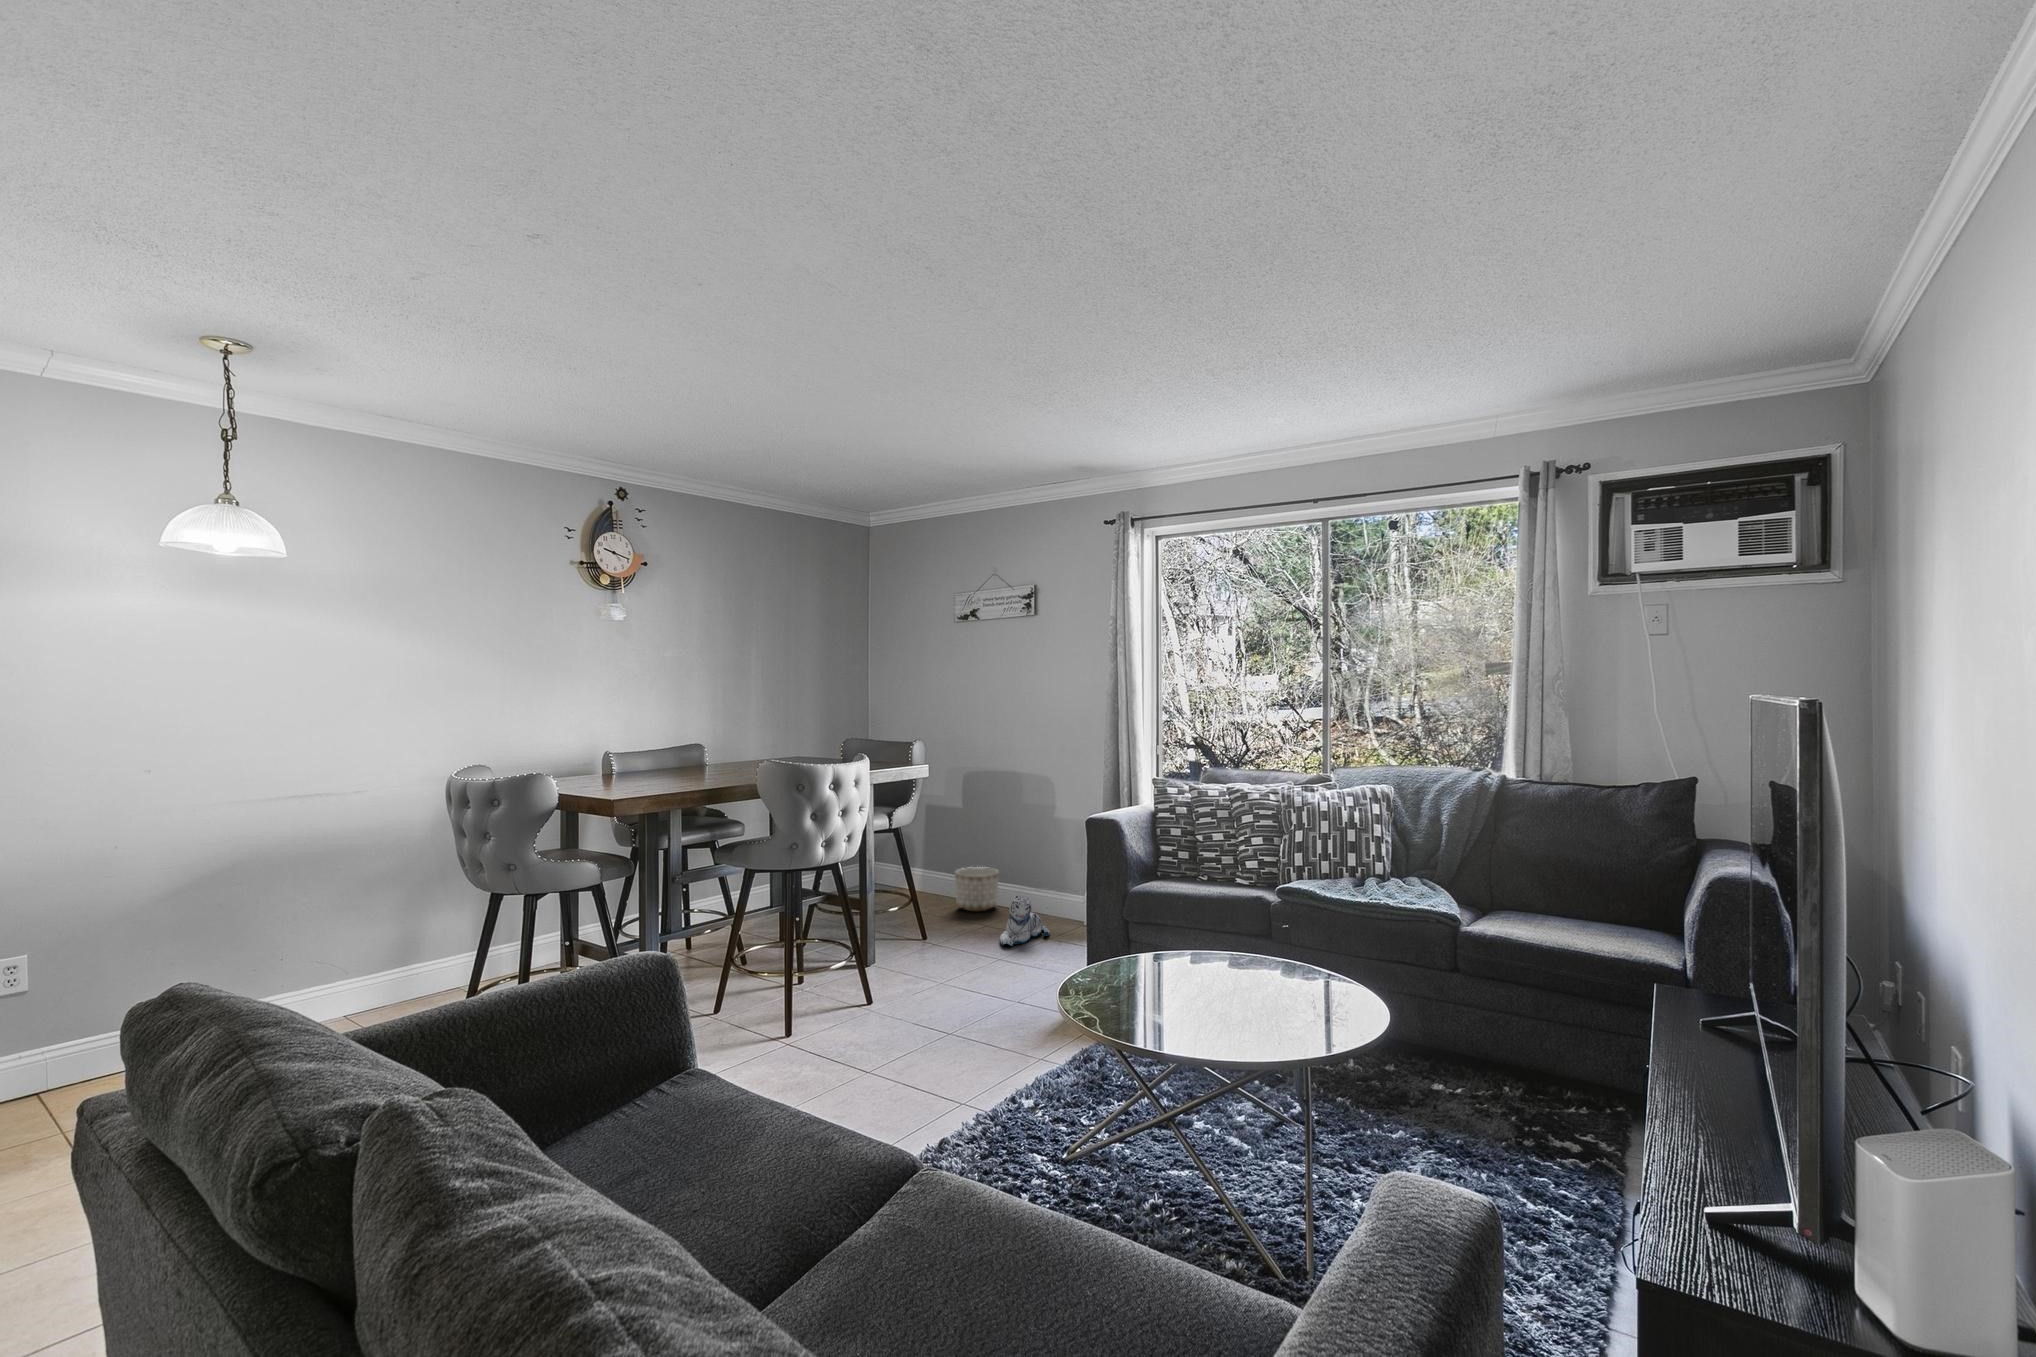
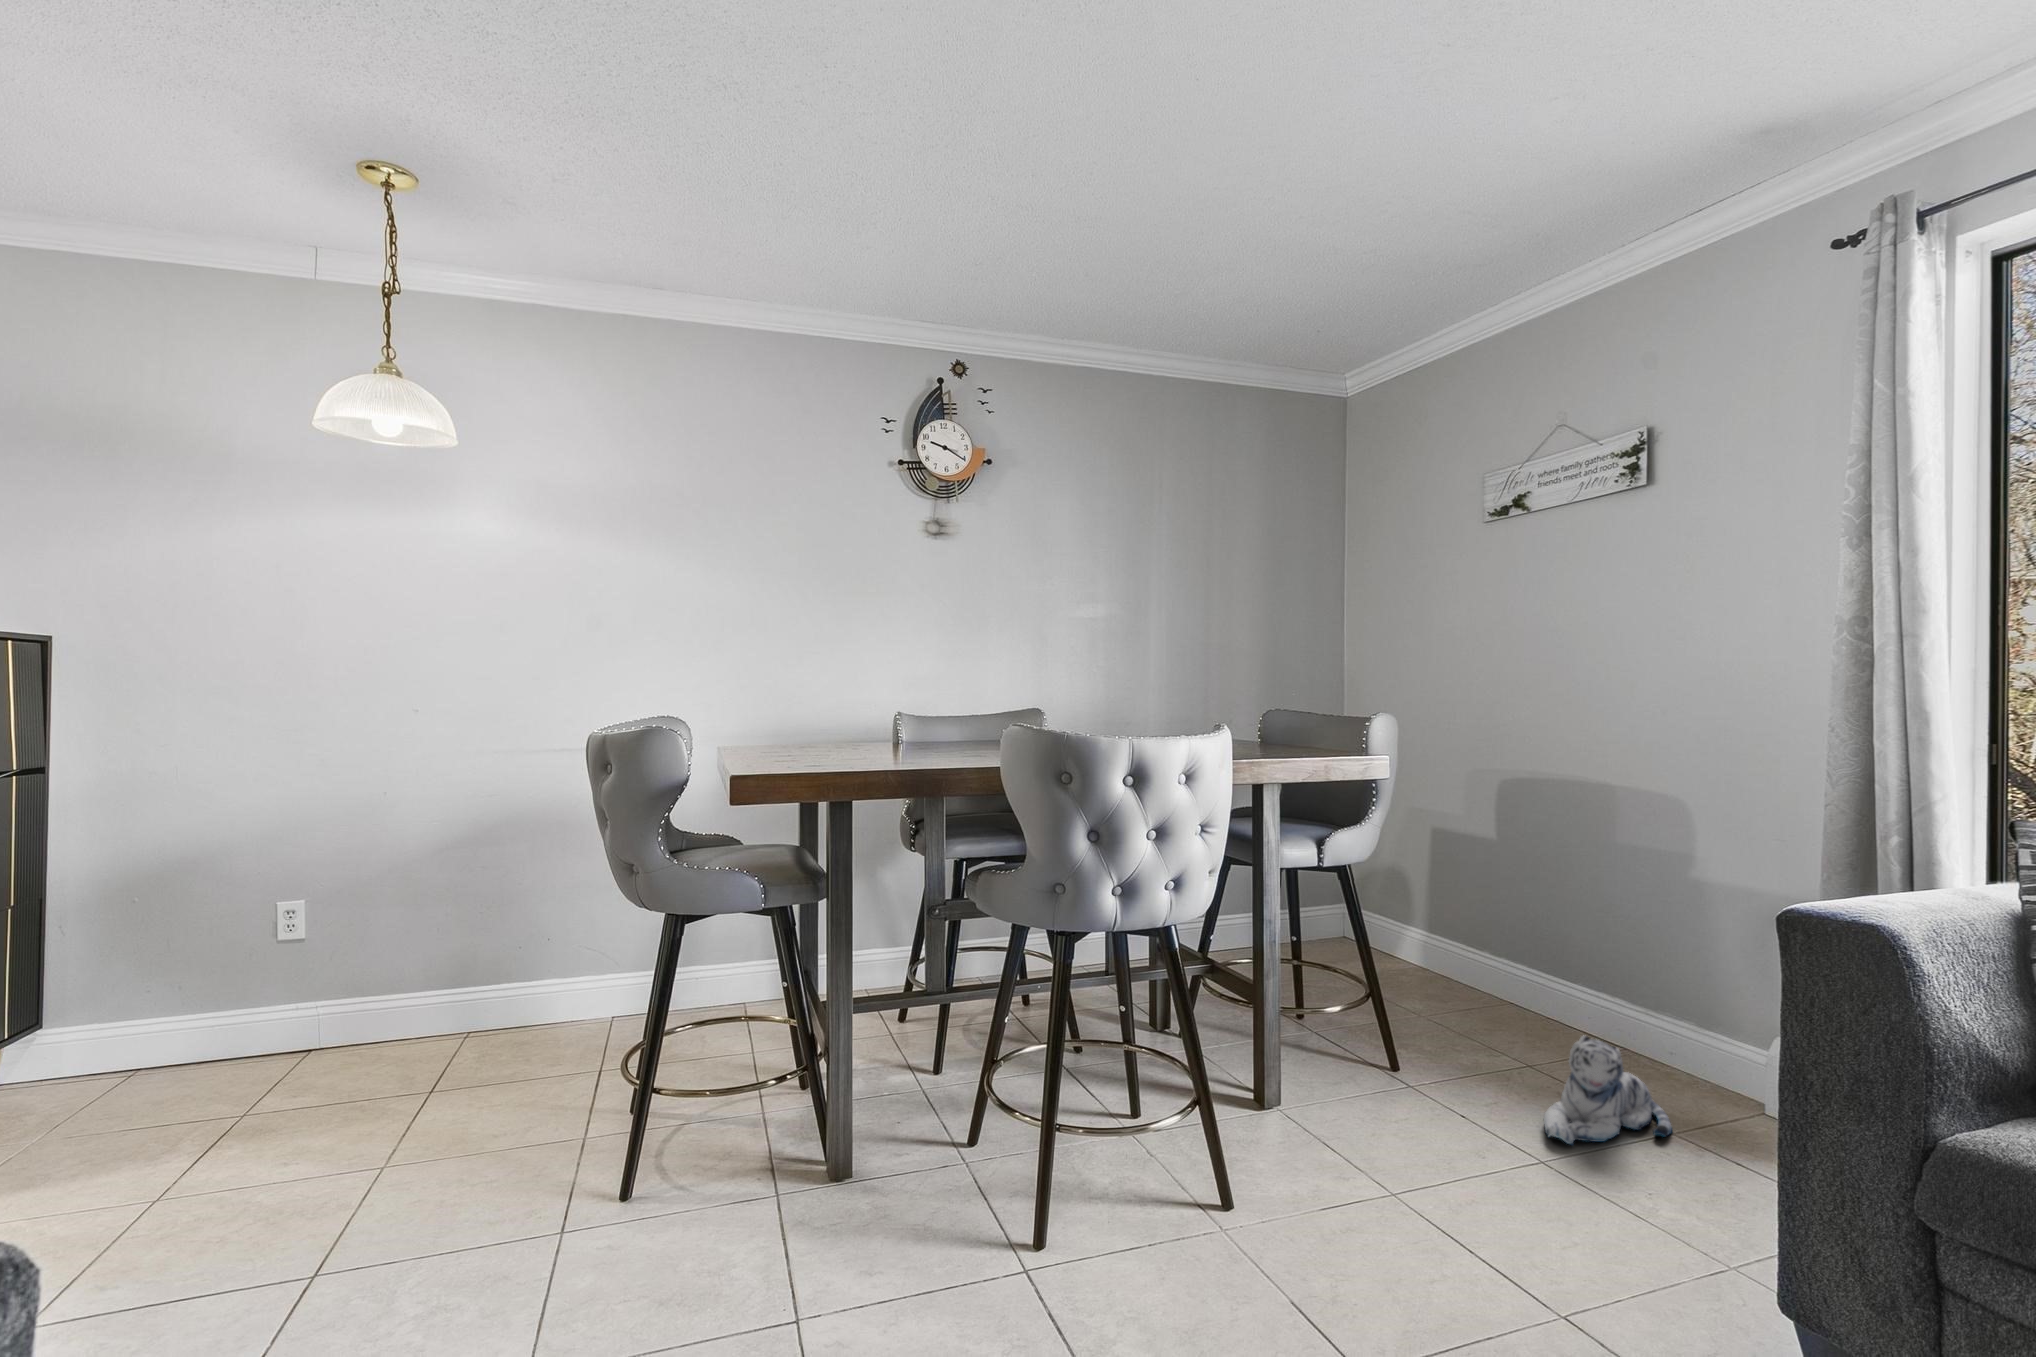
planter: present [955,867,999,911] -> none [1474,945,1563,1031]

